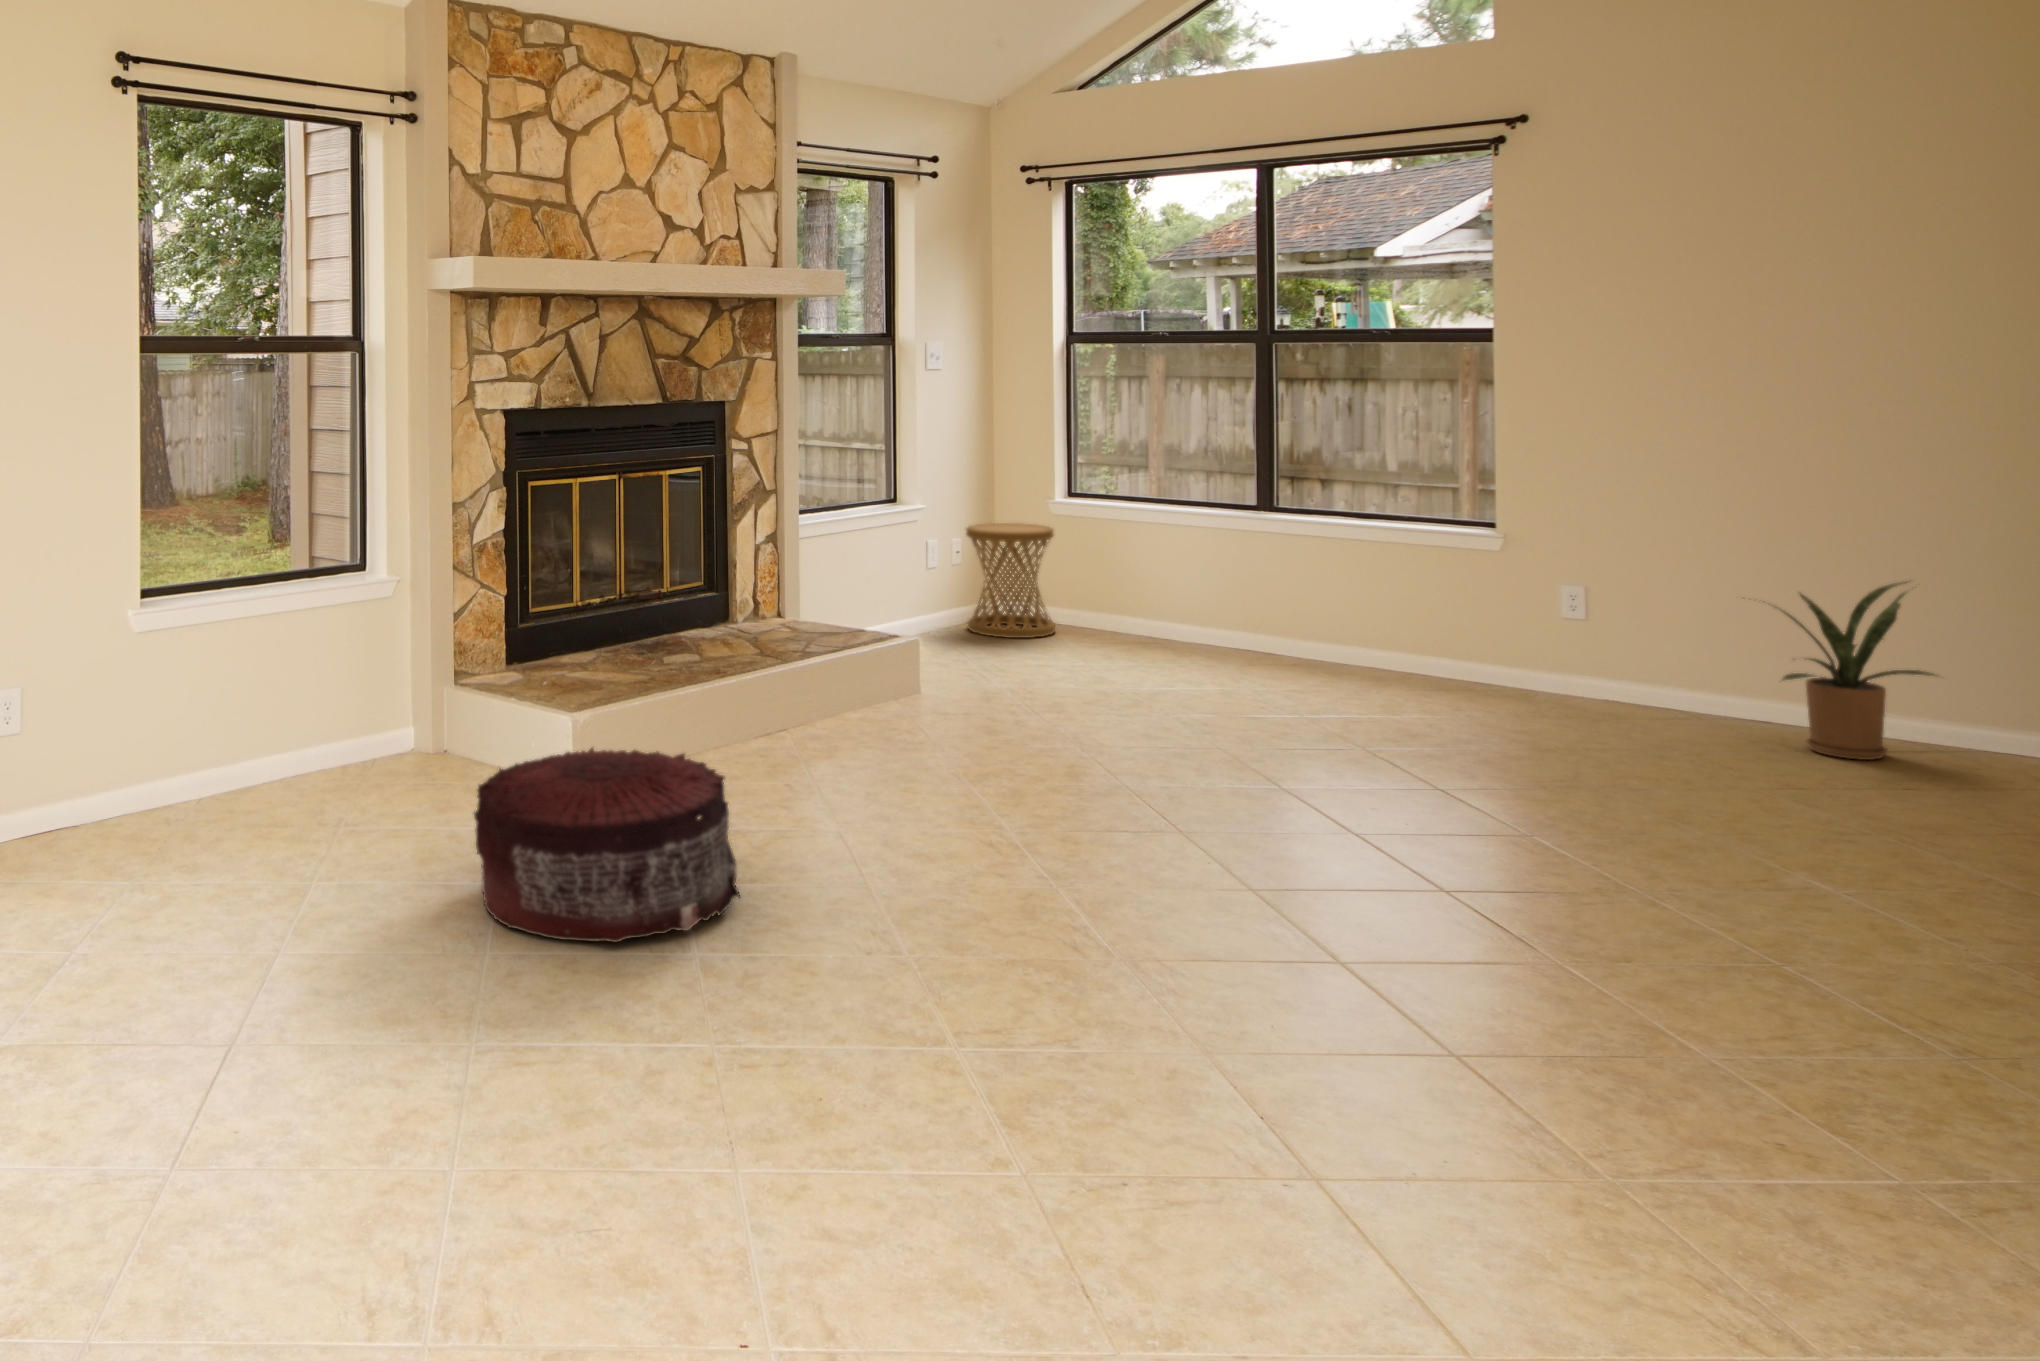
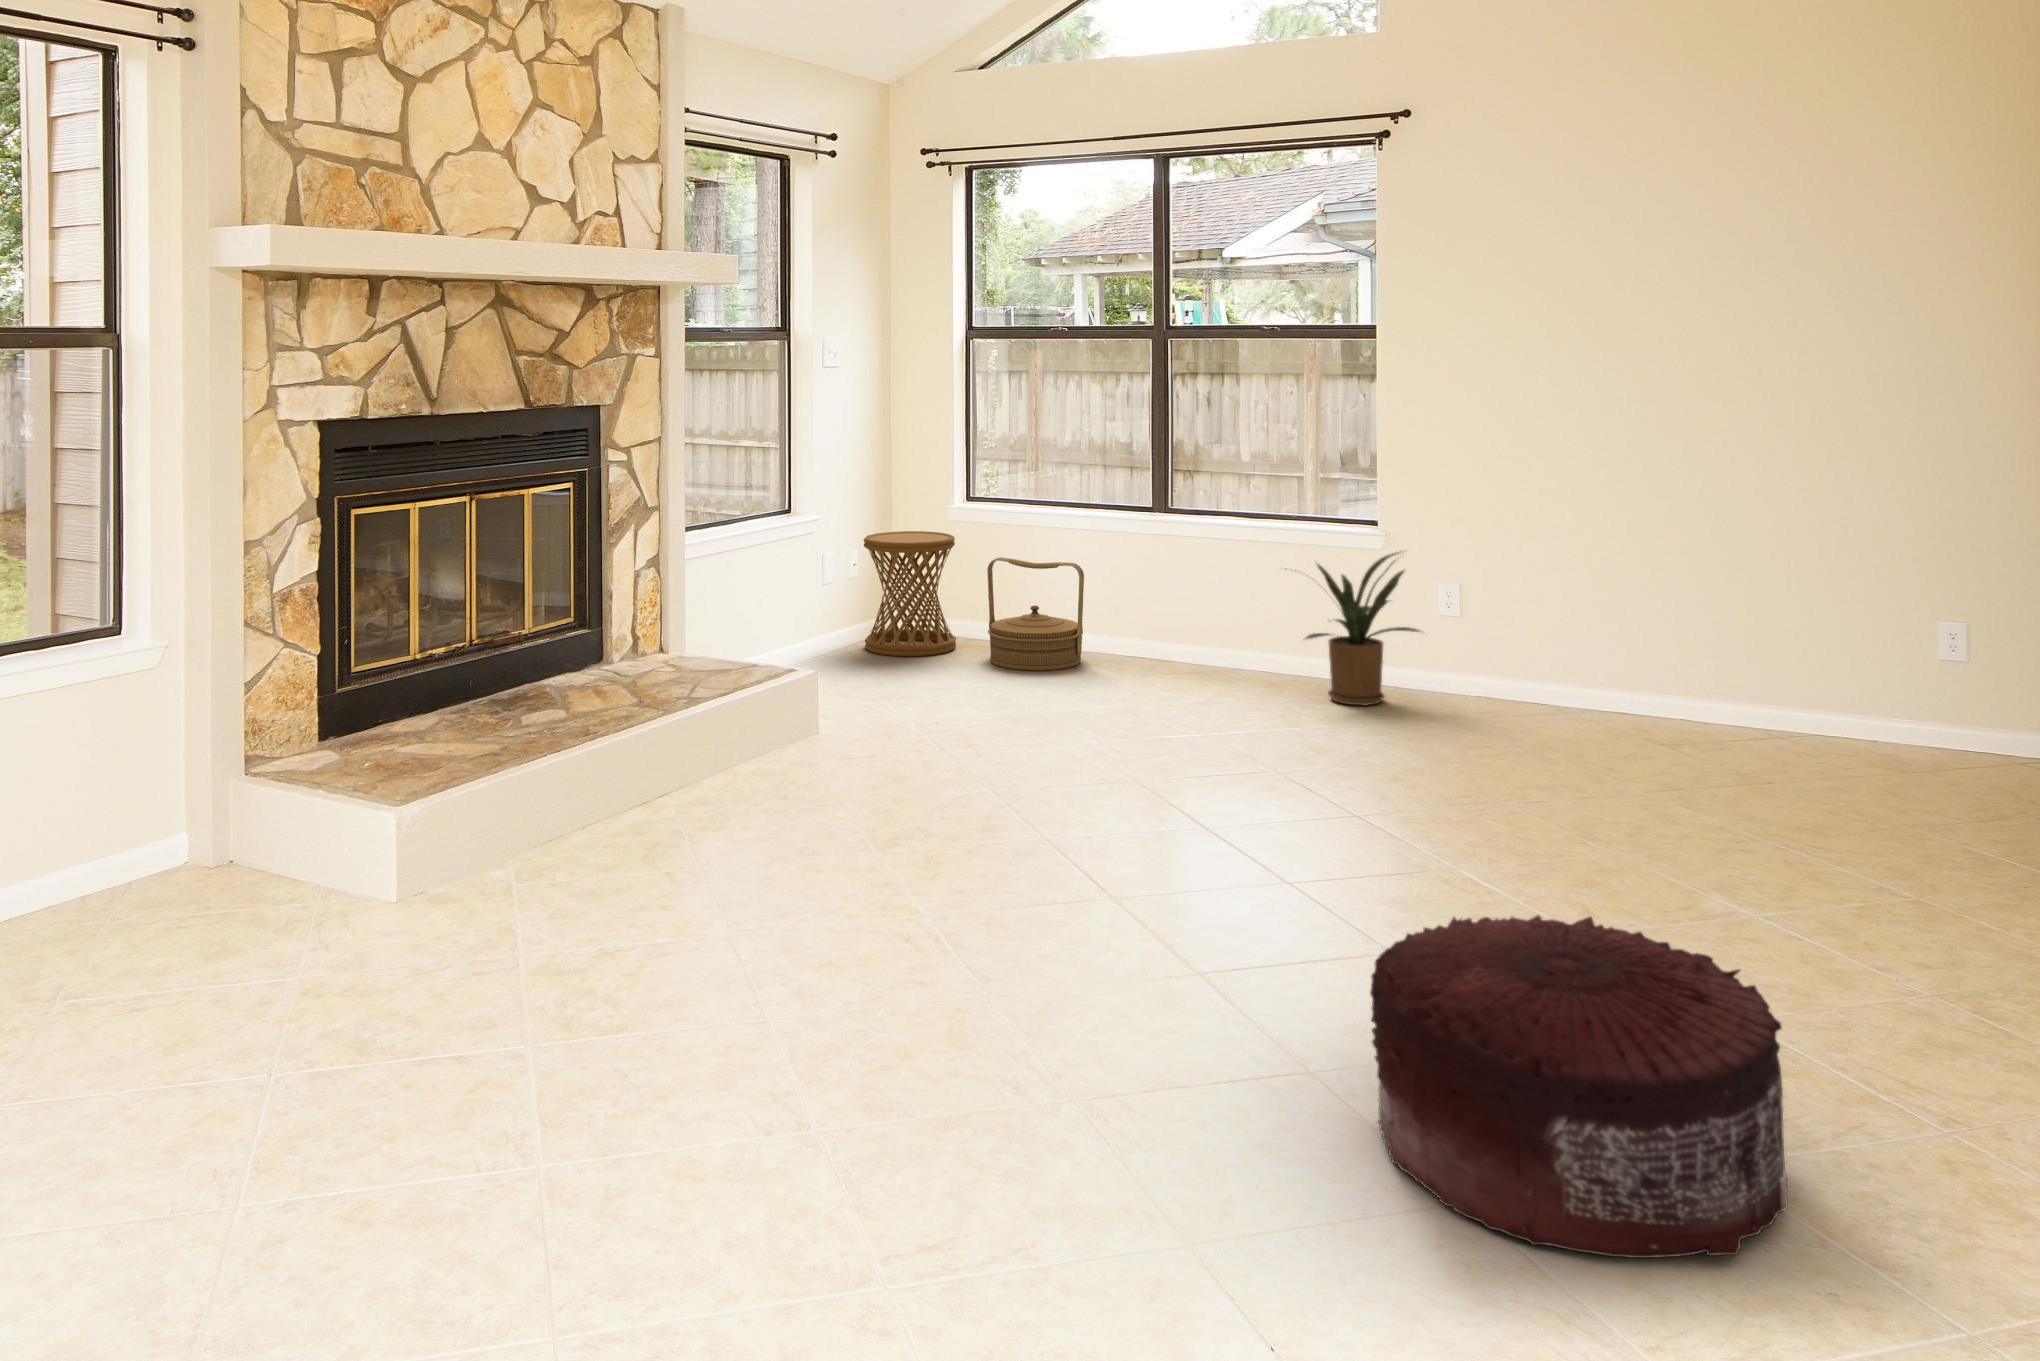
woven basket: none [1085,549,1182,656] -> present [987,558,1084,671]
house plant: present [1763,582,1934,760] -> present [1306,551,1419,706]
pouf: present [474,748,740,943] -> present [1370,915,1788,1258]

